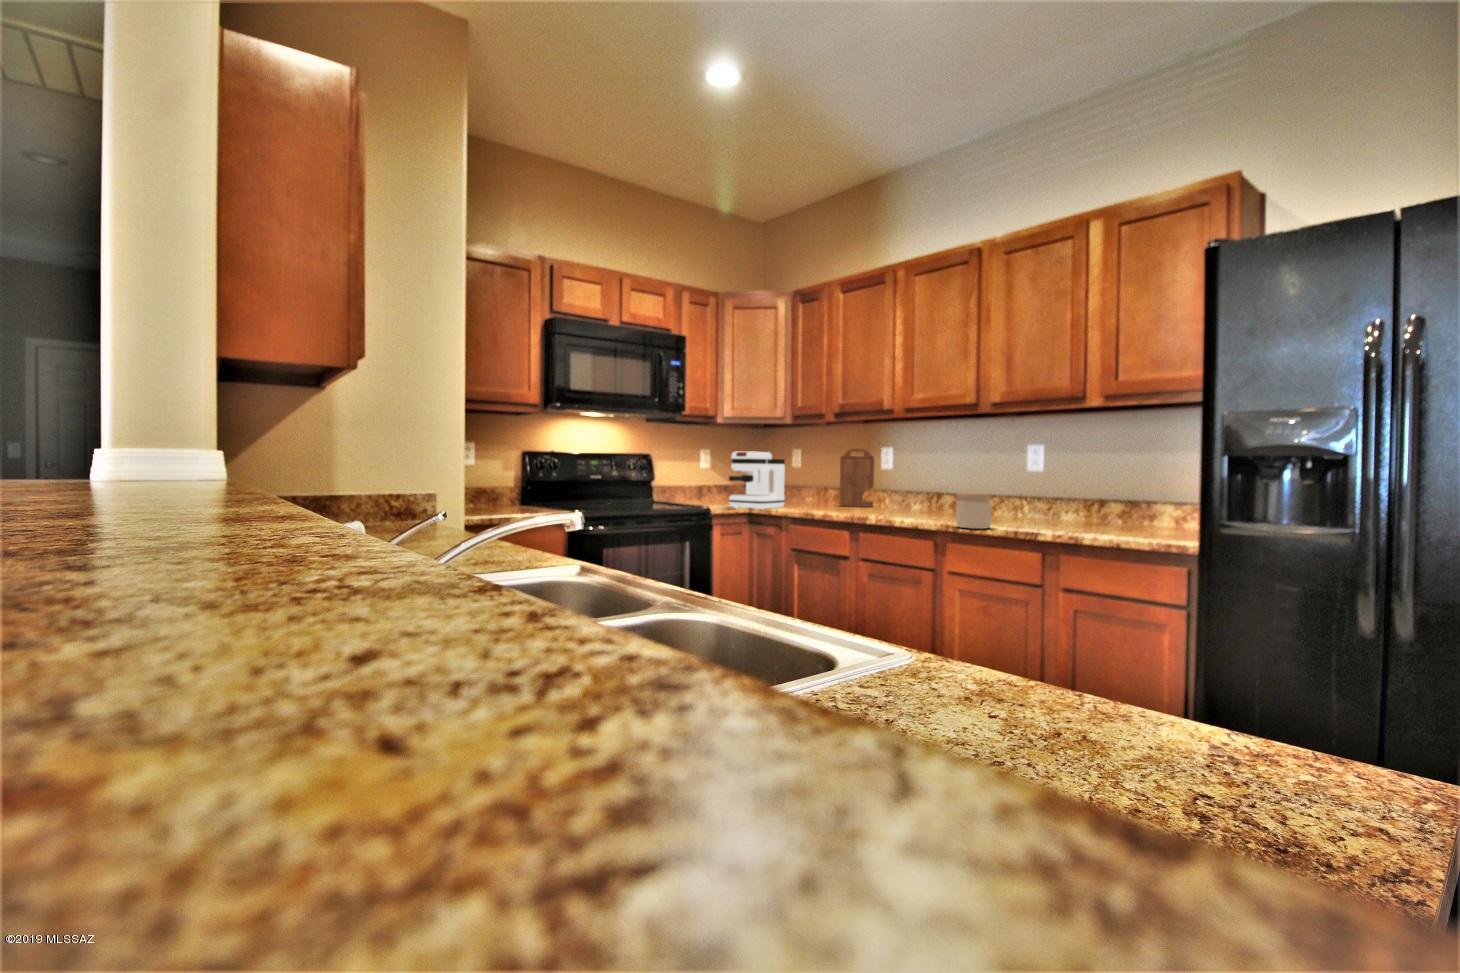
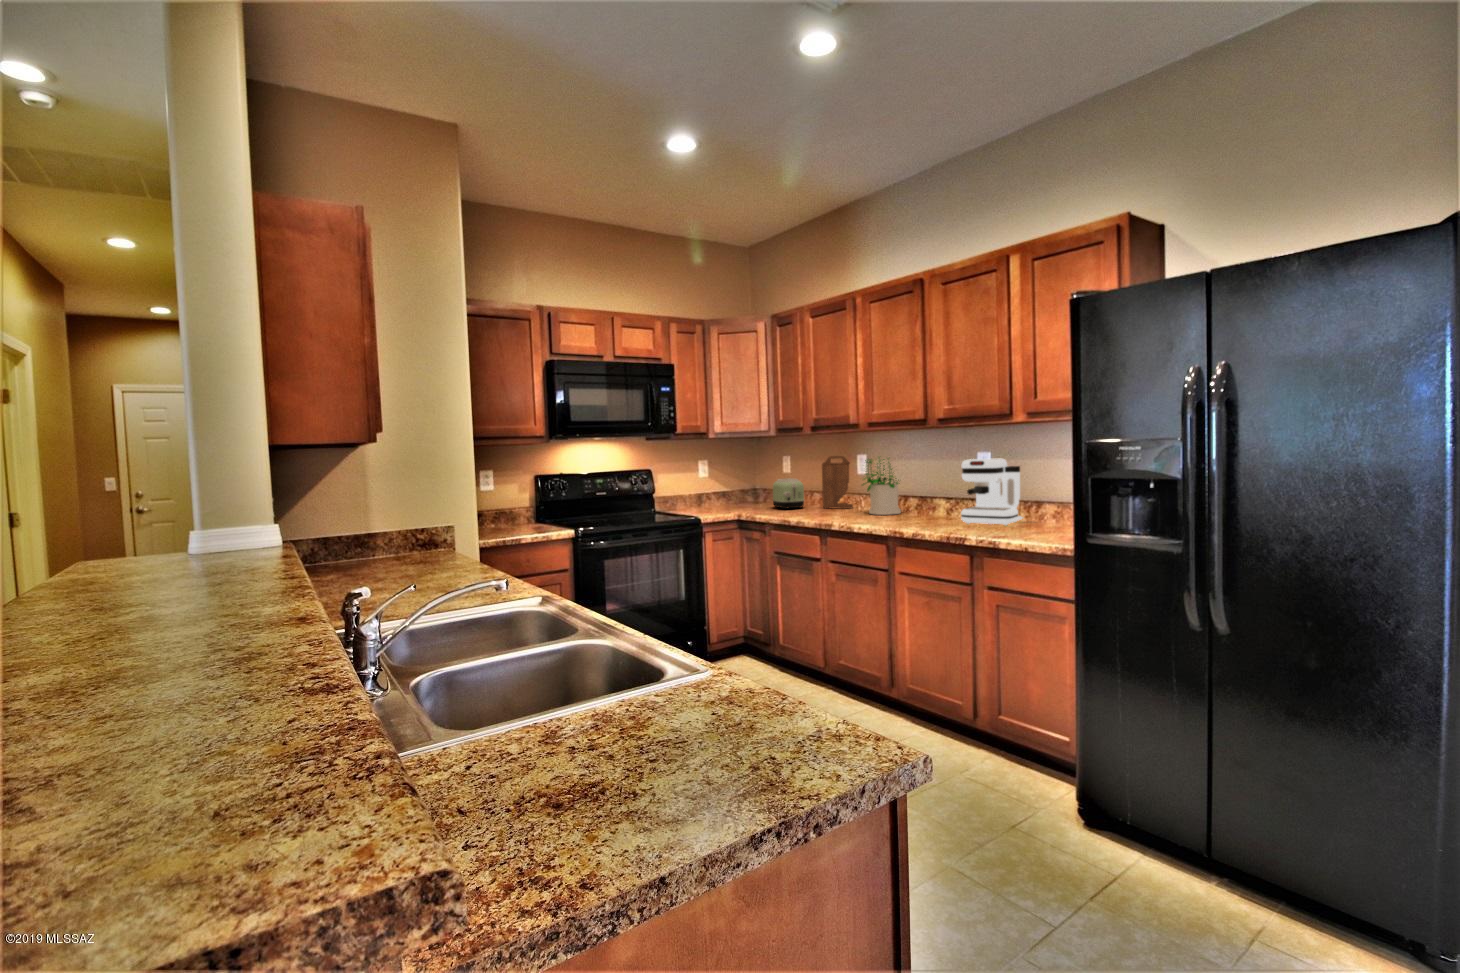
potted plant: none [887,448,938,513] -> present [863,459,901,515]
coffee maker: present [729,451,785,510] -> present [961,459,1024,525]
toaster: none [782,473,819,505] -> present [773,478,804,509]
jar: present [956,492,991,529] -> none [902,501,932,534]

